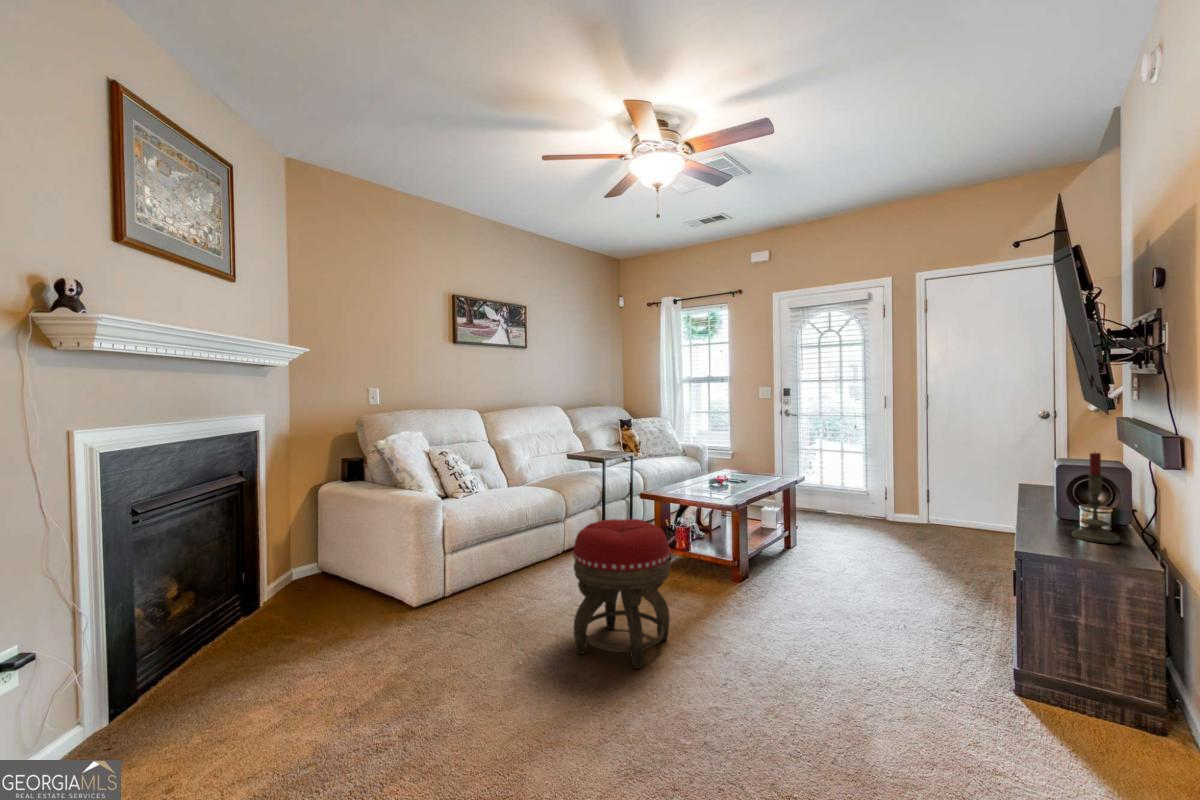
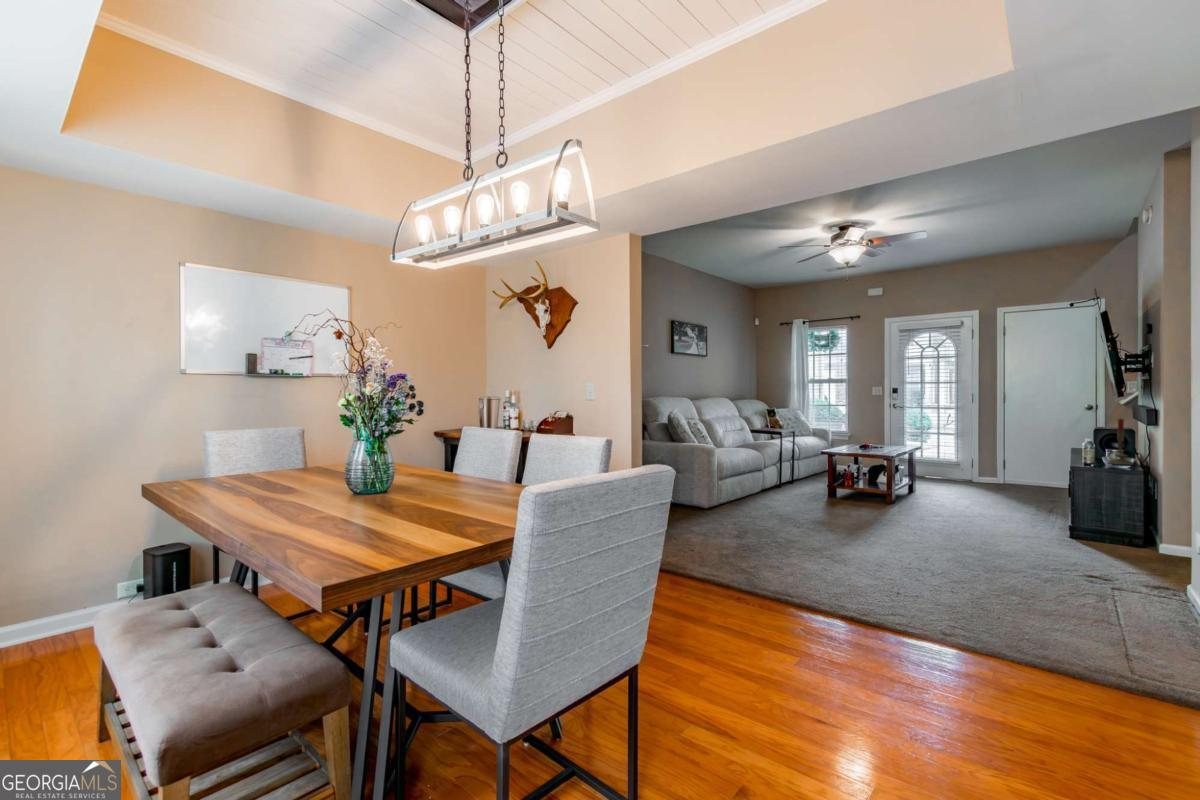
footstool: present [573,519,670,669] -> none [822,456,881,530]

